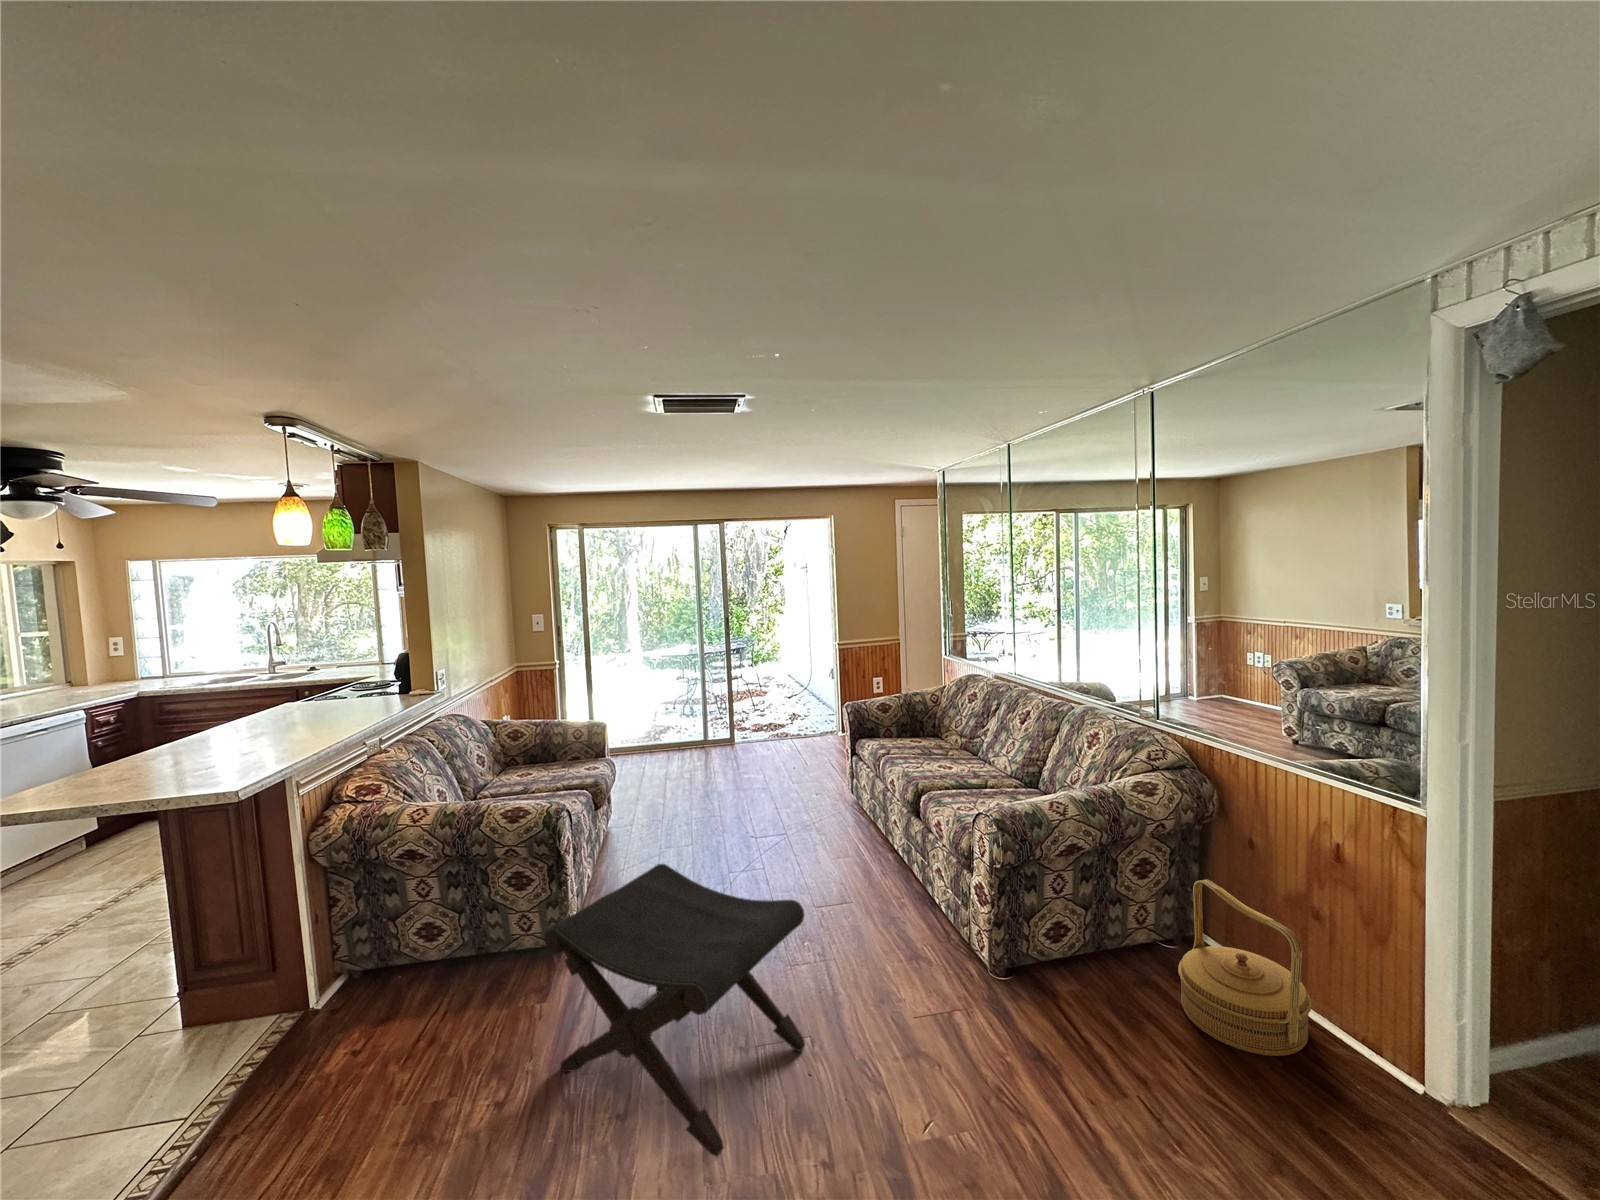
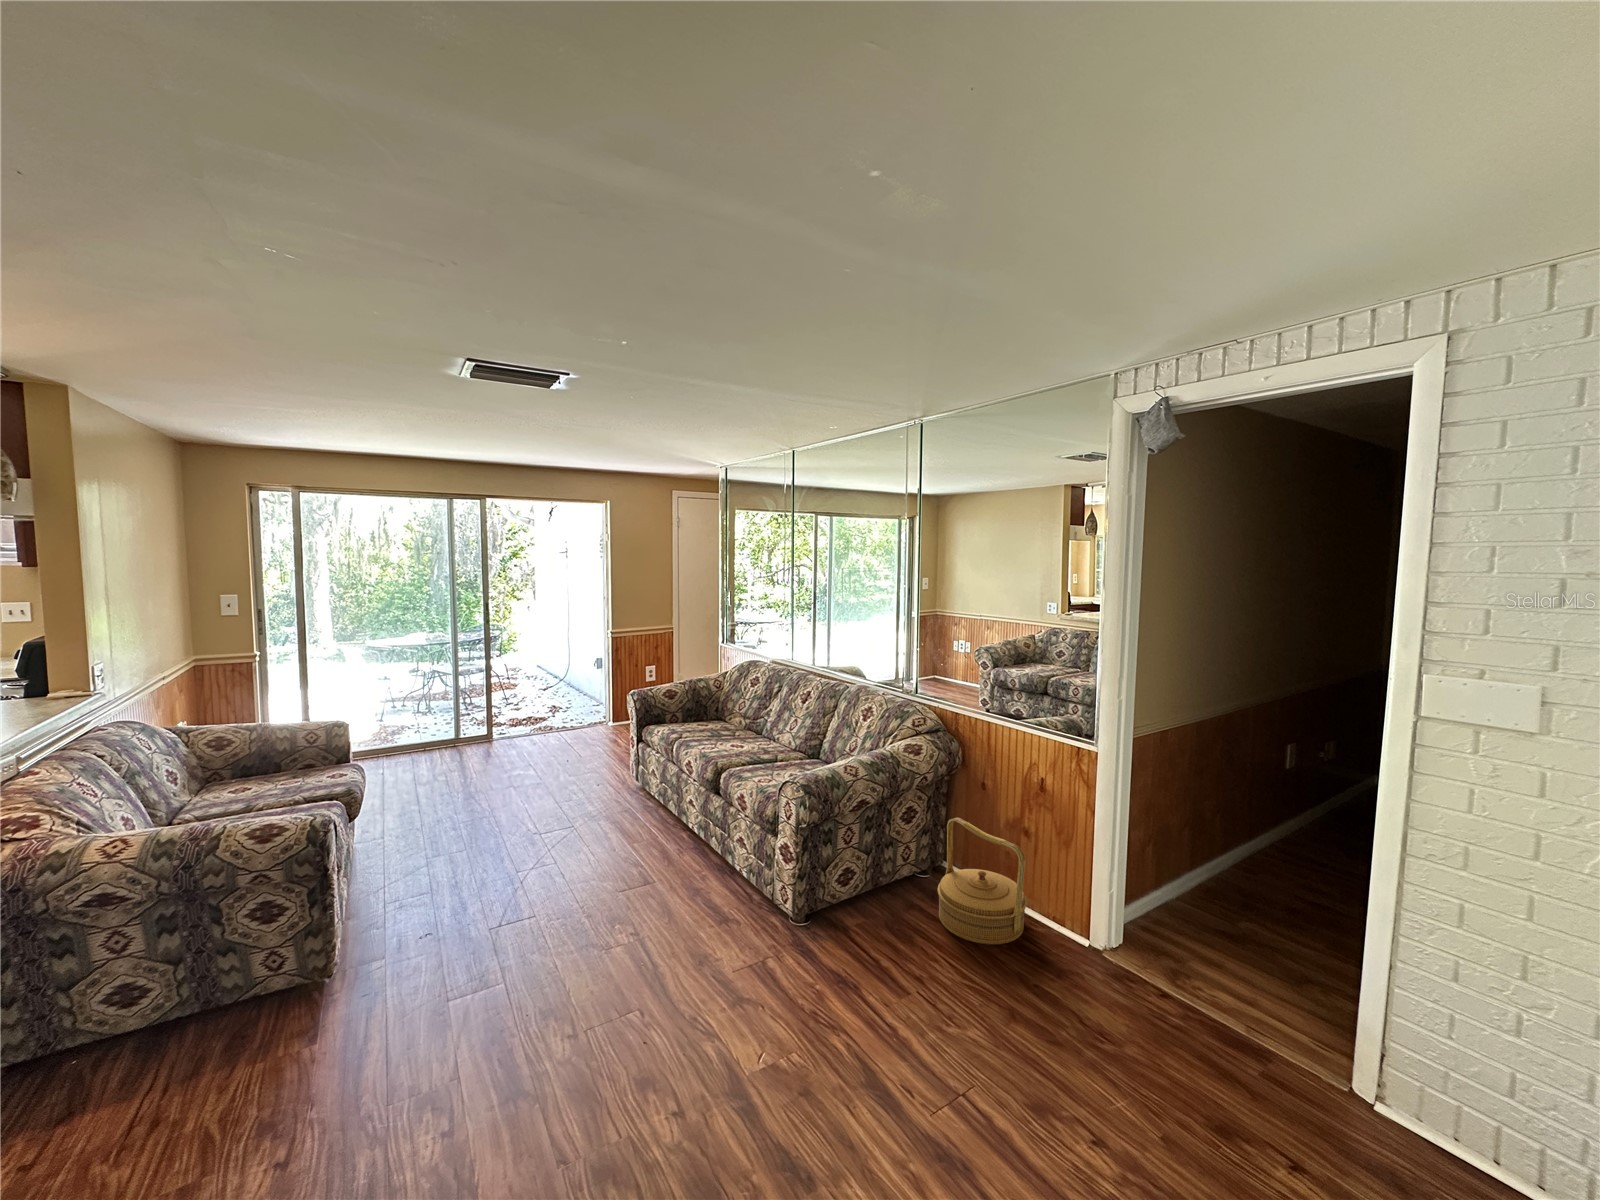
footstool: present [545,864,805,1156] -> none [344,865,640,1140]

